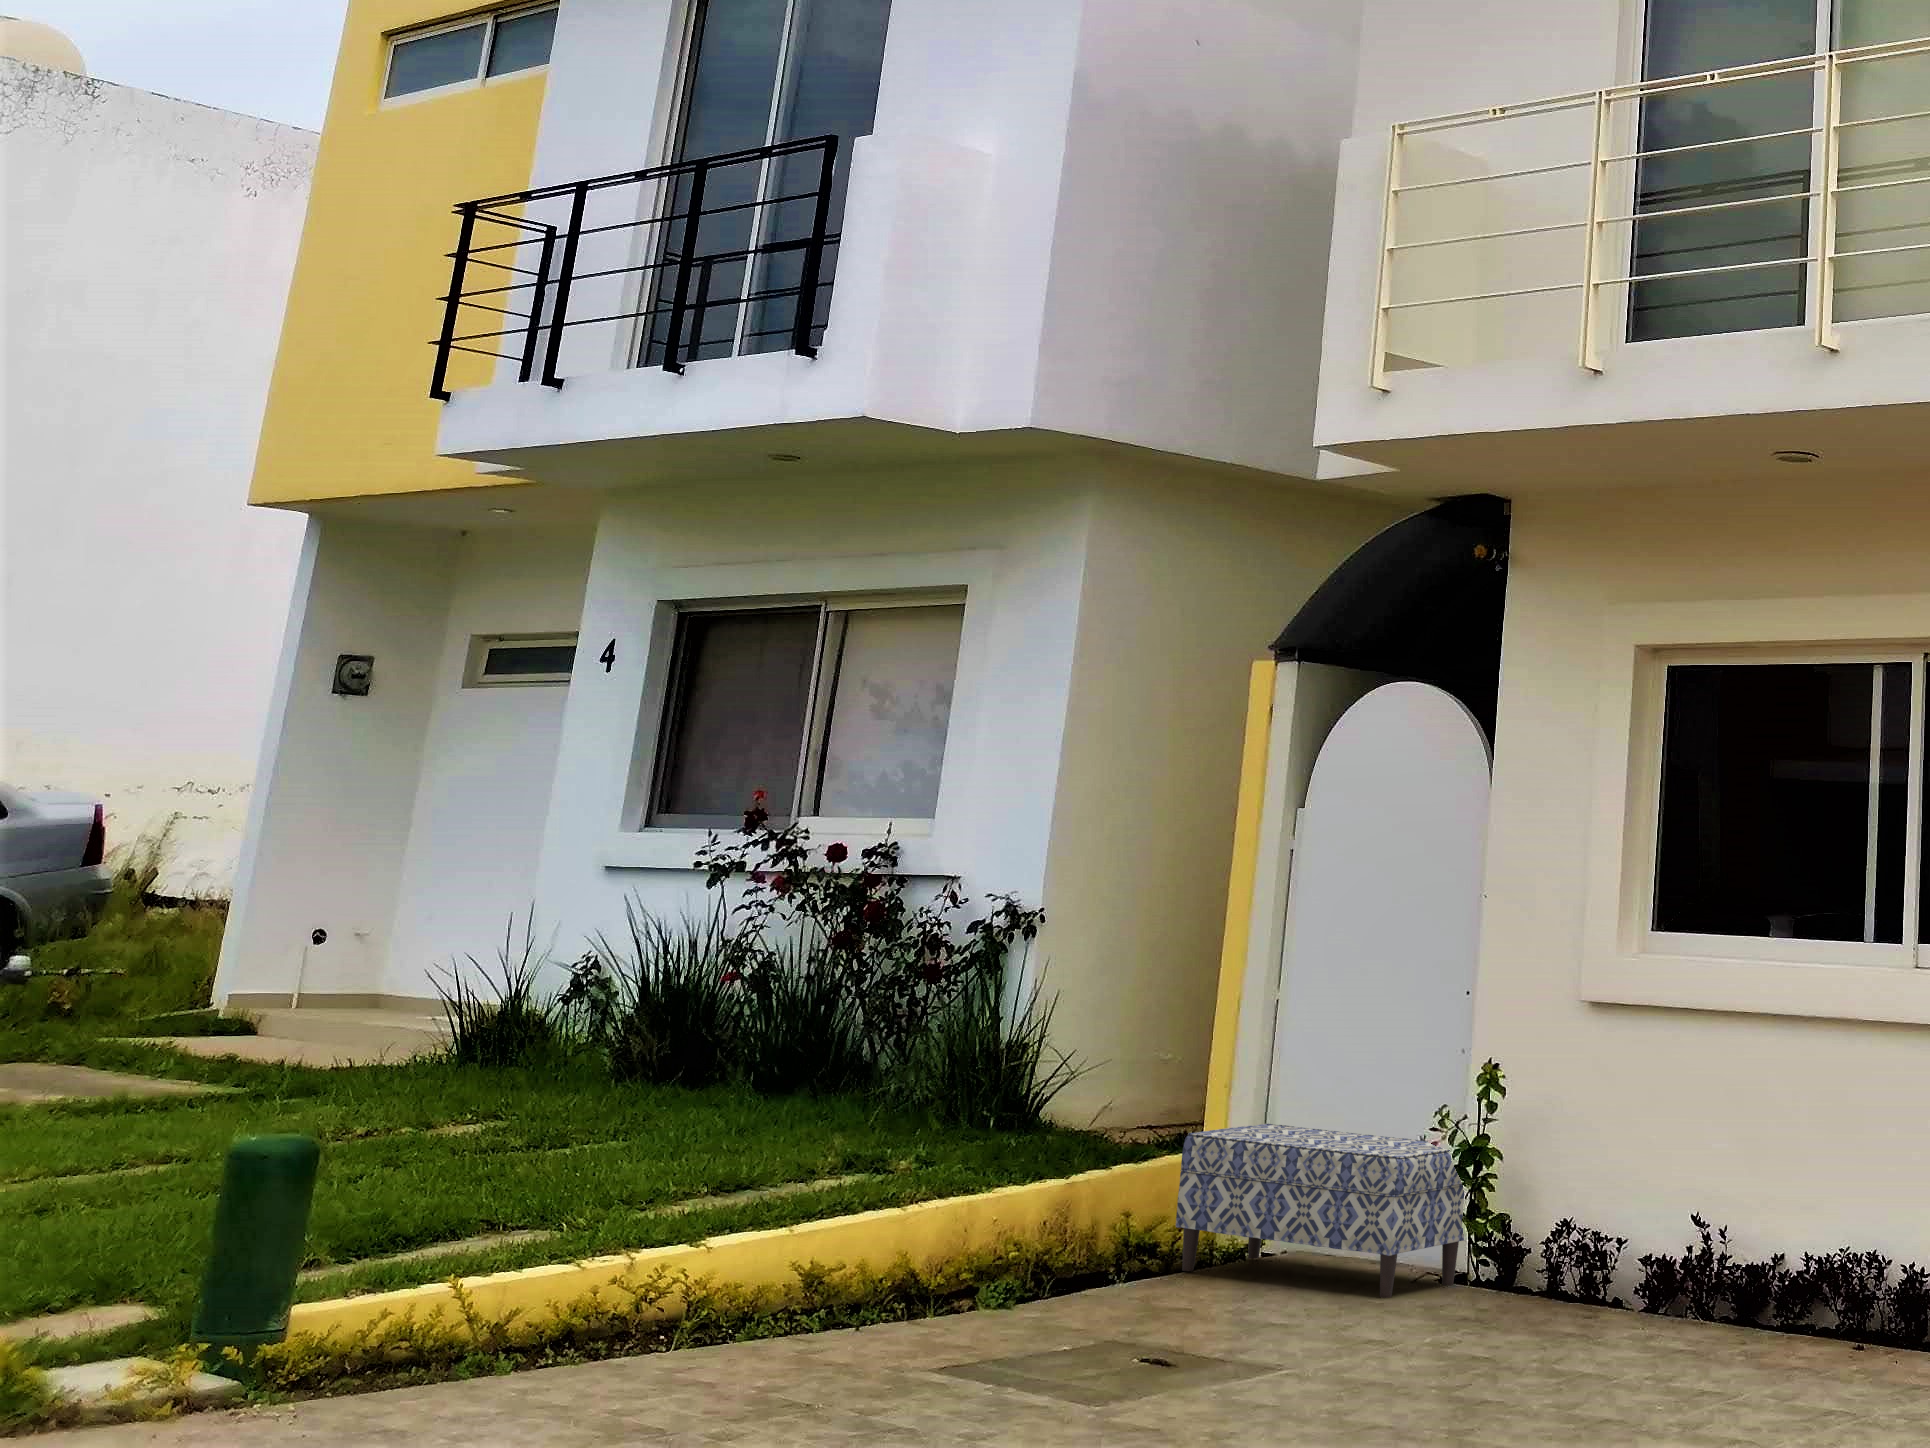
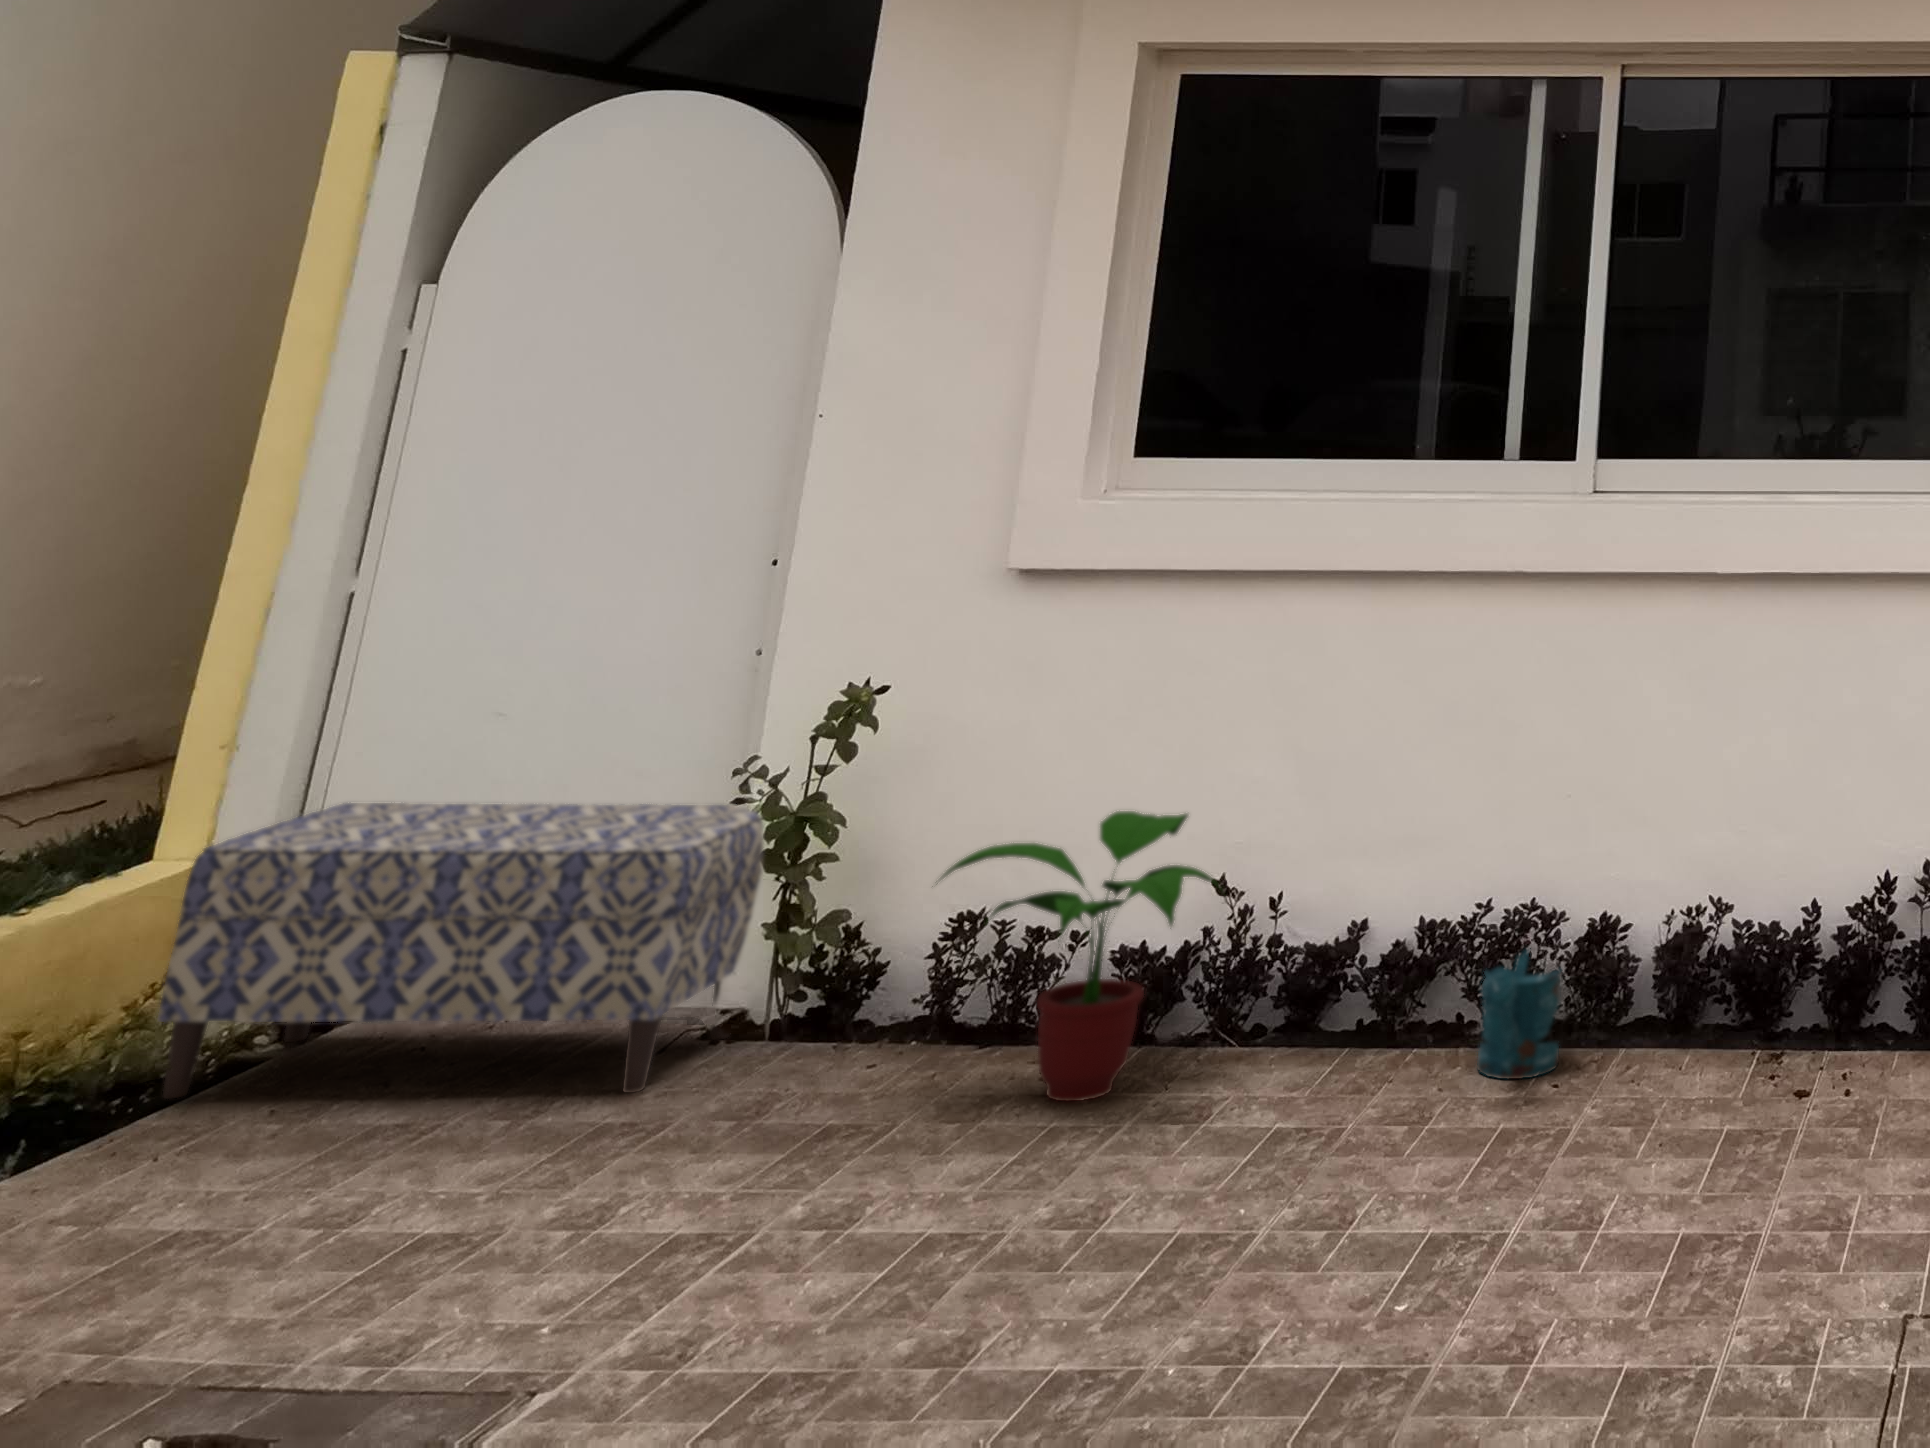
potted plant: none [1514,1161,1680,1331] -> present [937,811,1220,1101]
watering can: none [1801,1267,1878,1358] -> present [1477,948,1563,1079]

